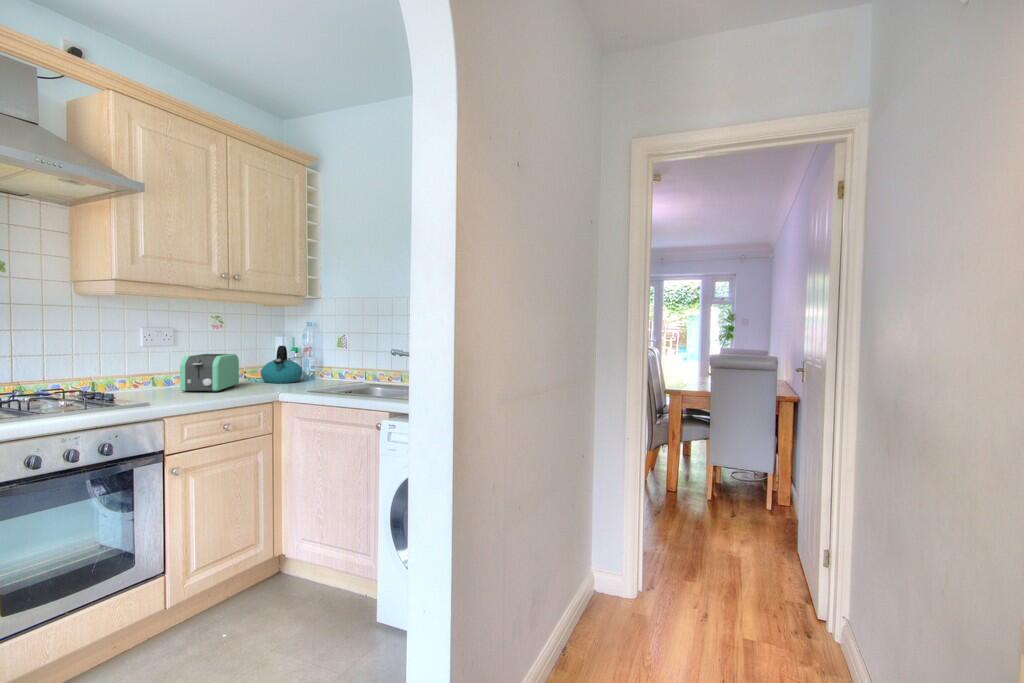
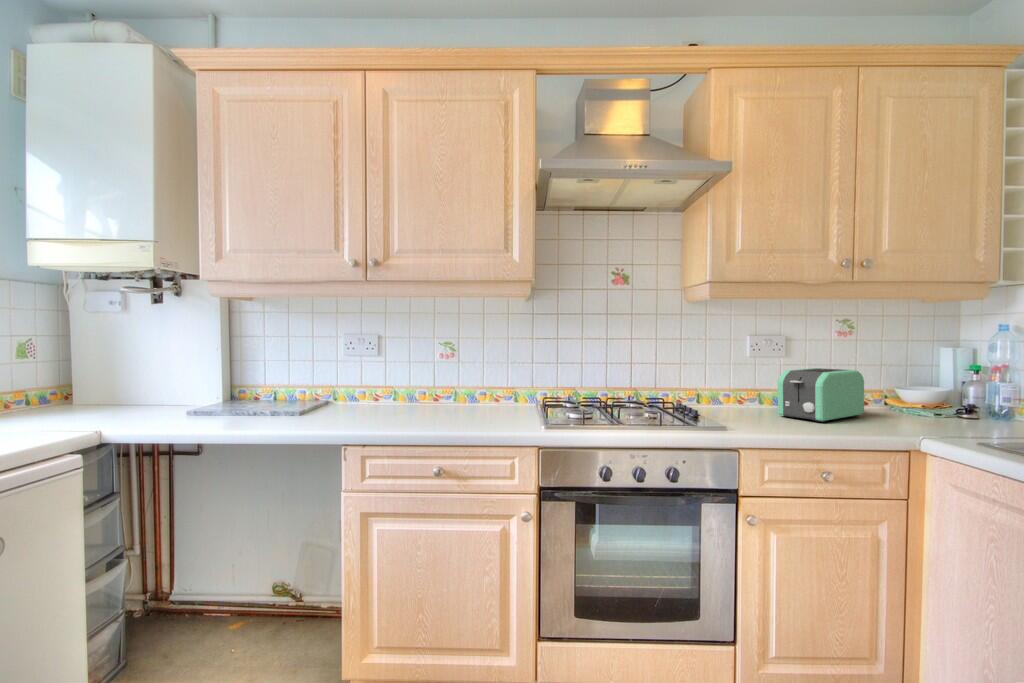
kettle: present [261,346,302,383] -> none [905,360,986,422]

